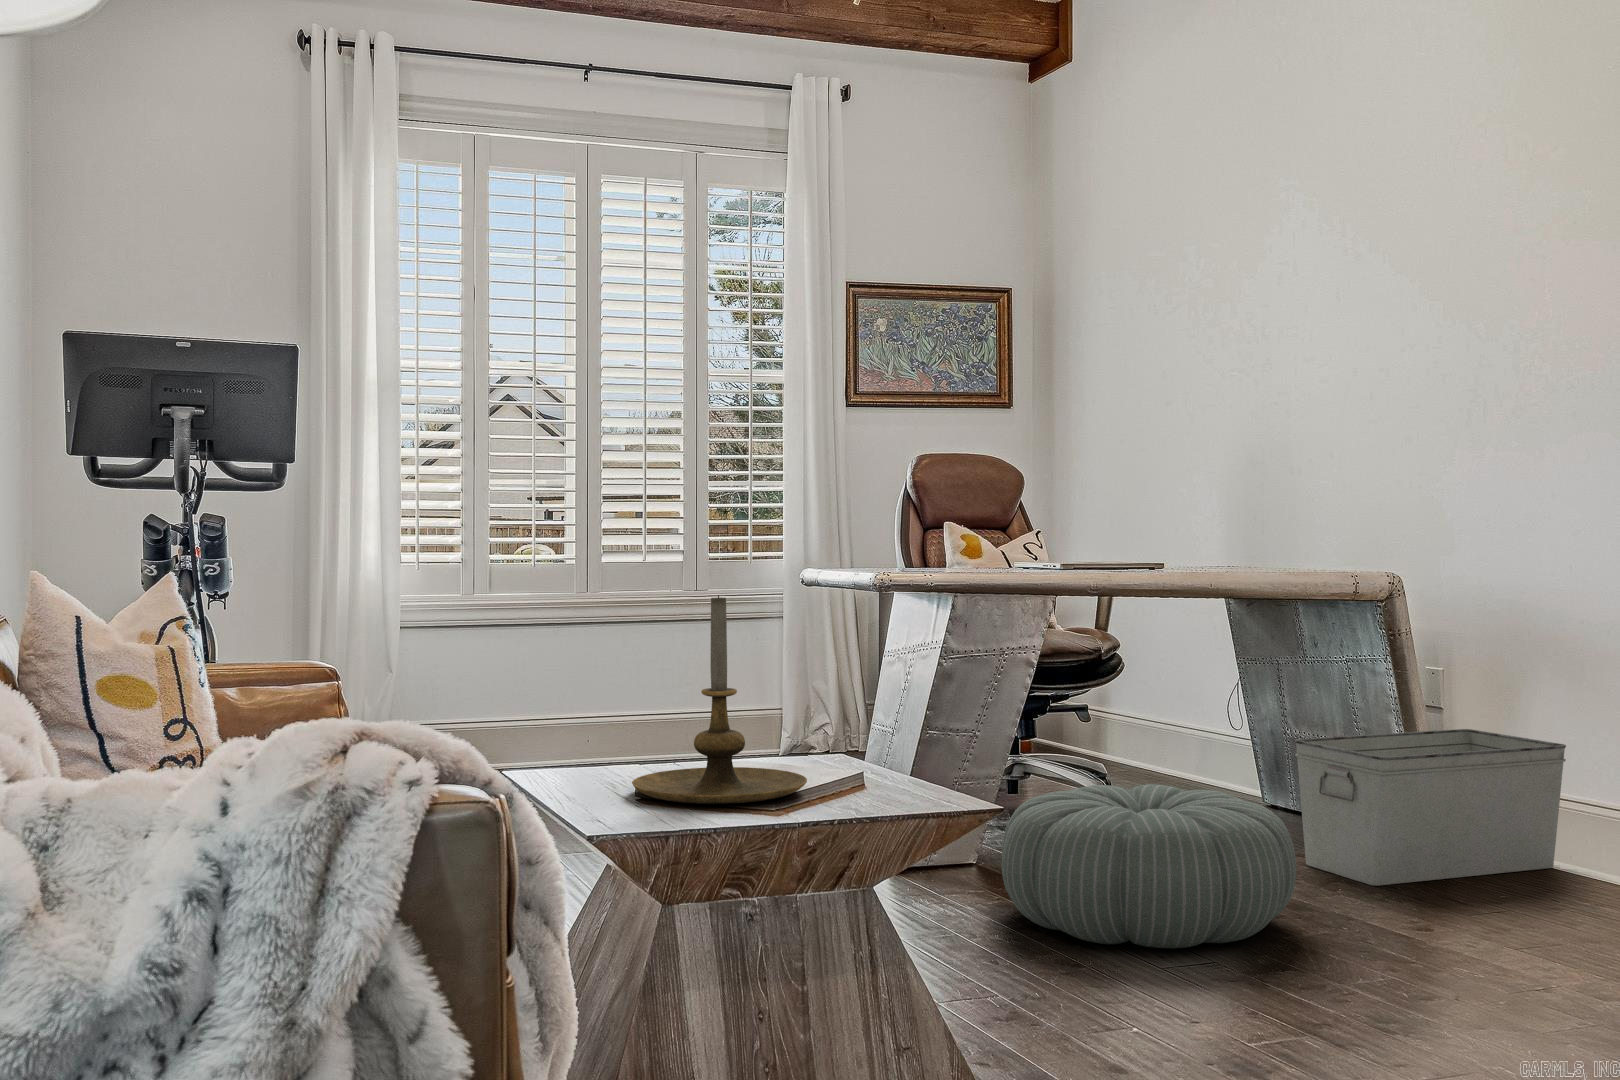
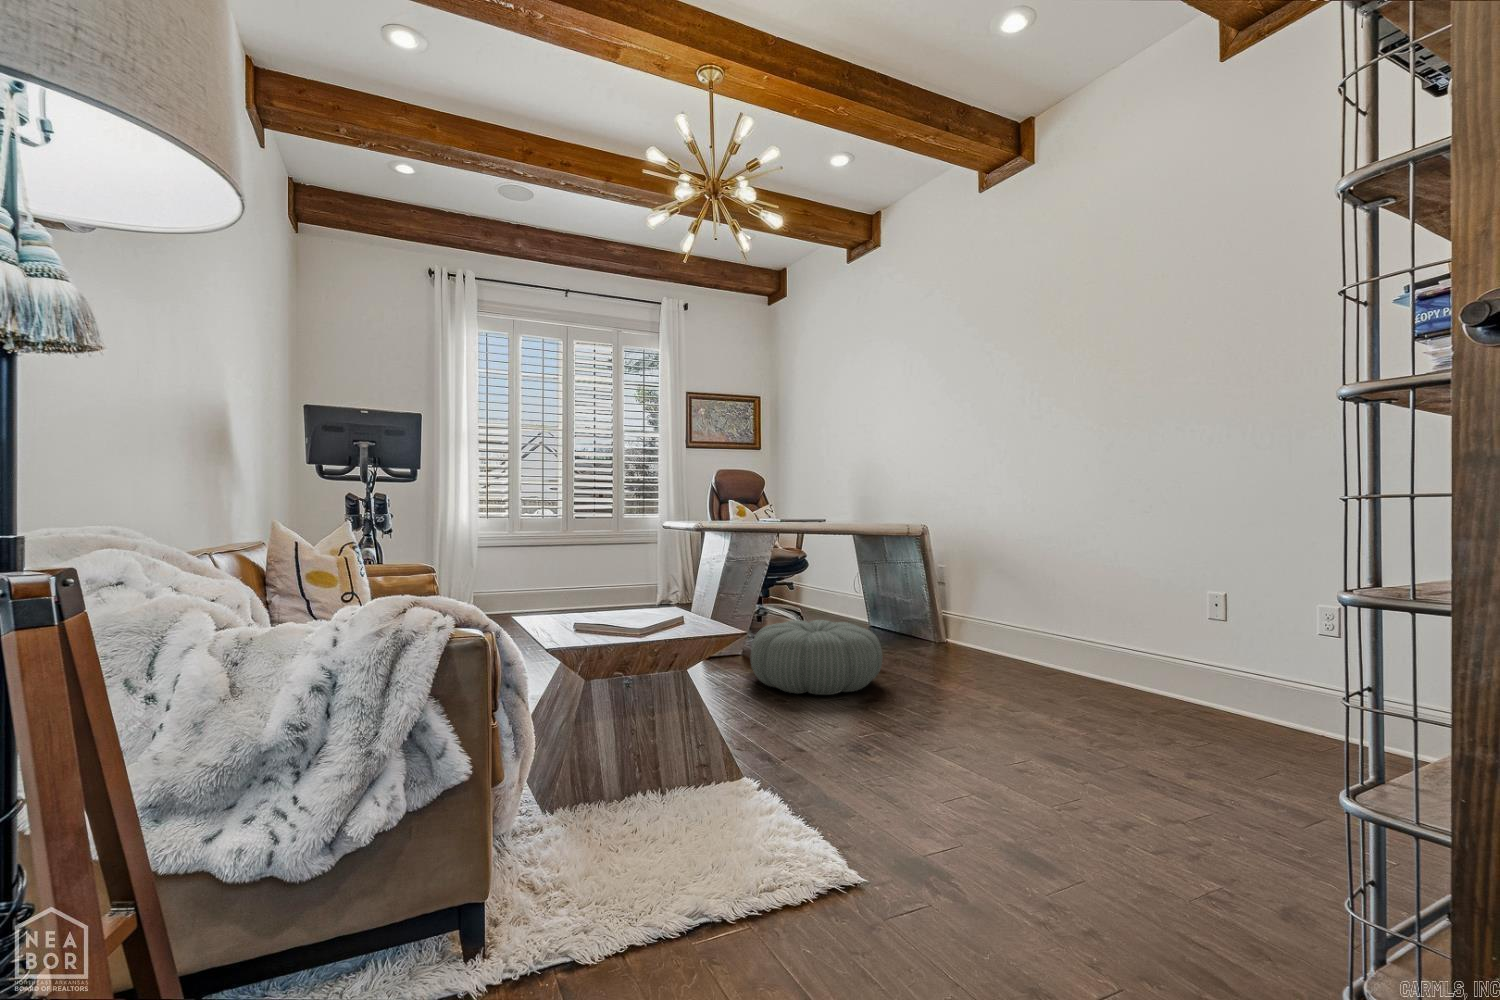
candle holder: present [632,595,807,804] -> none [569,534,653,633]
storage bin: present [1295,729,1566,886] -> none [884,594,1000,664]

